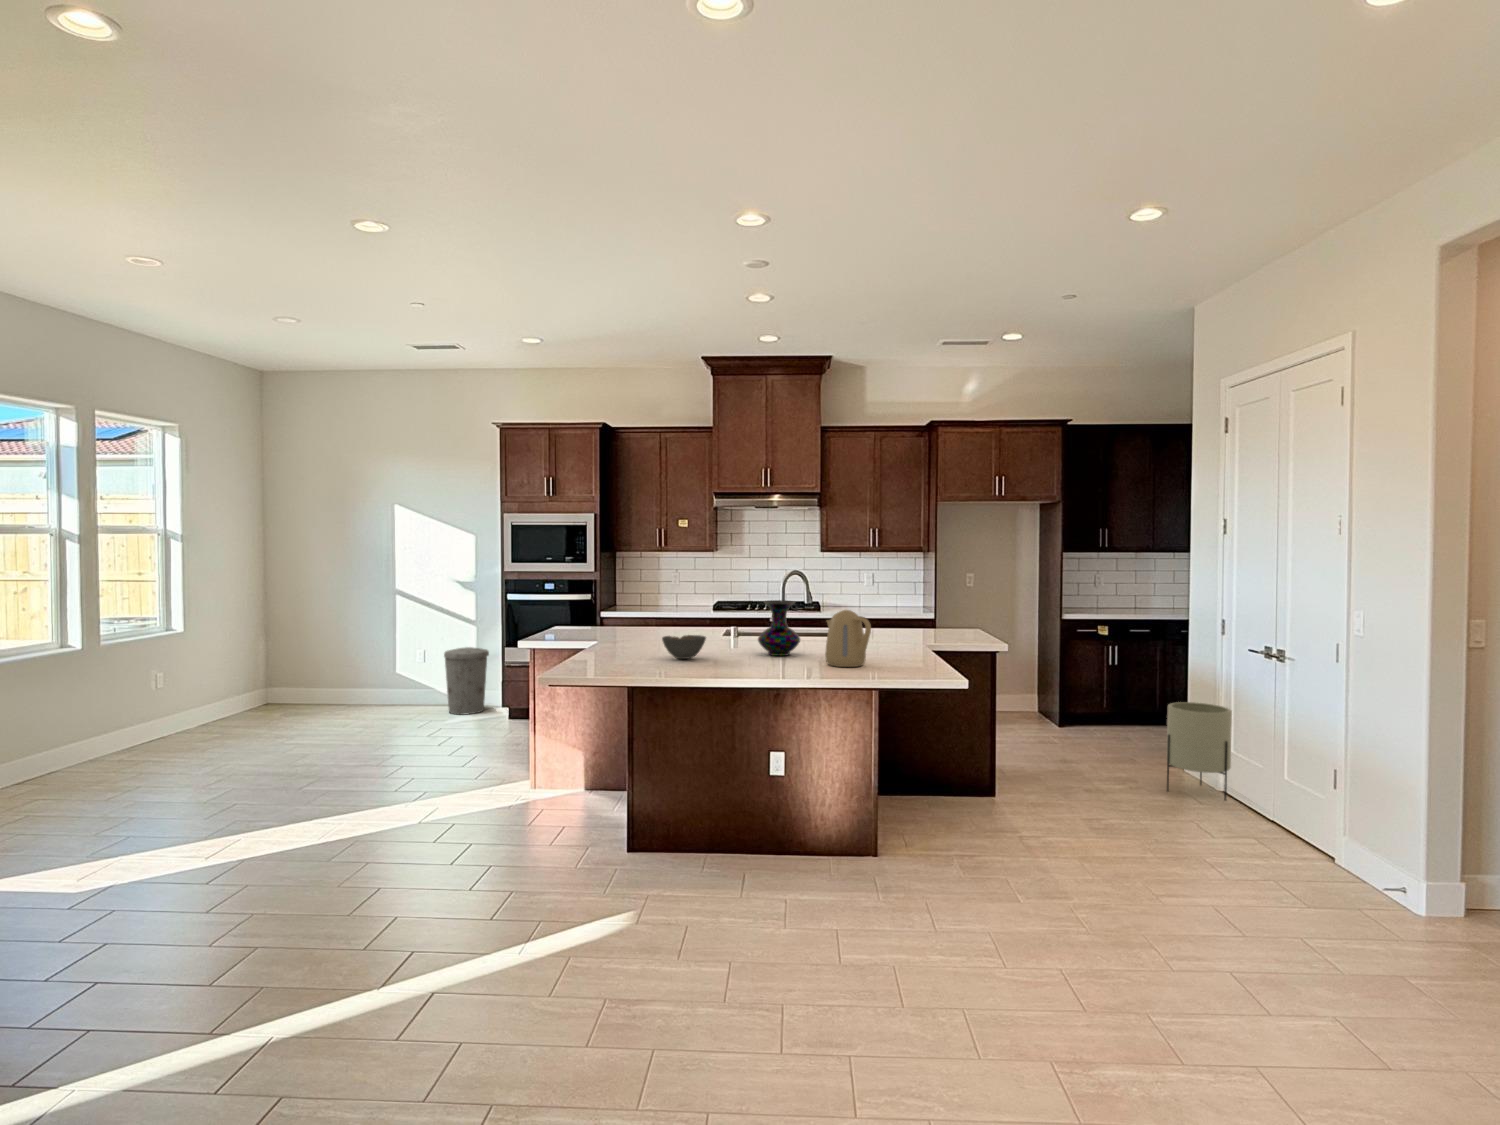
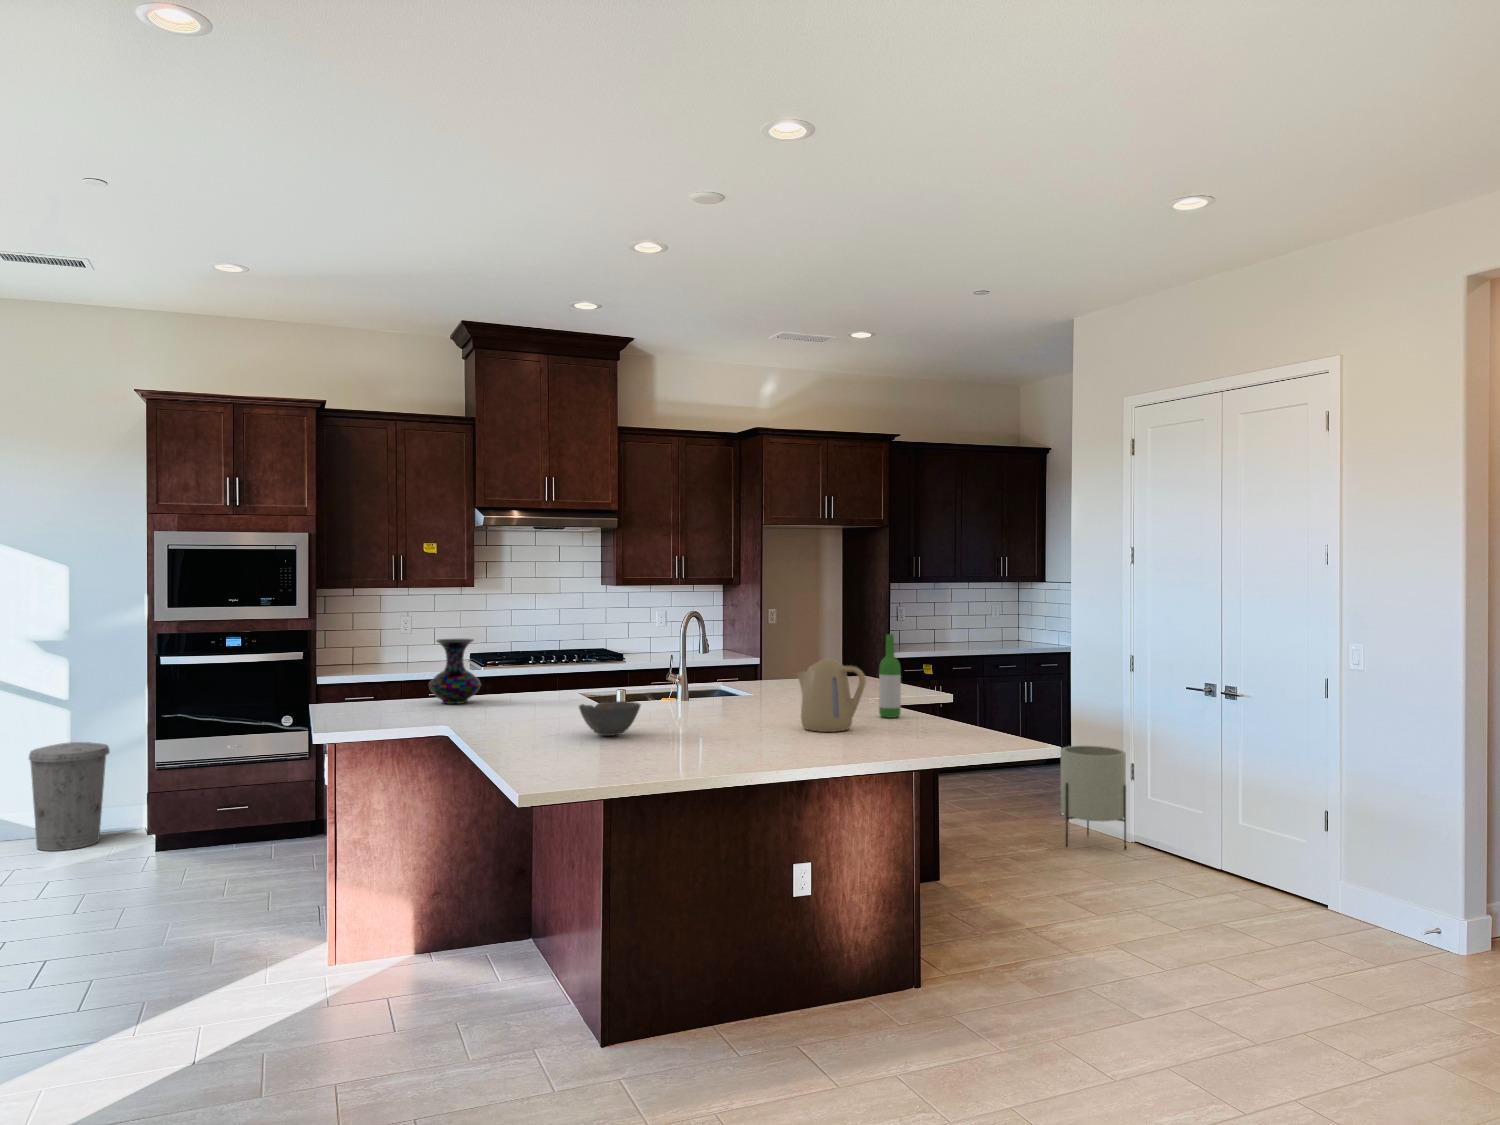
wine bottle: none [909,593,926,661] -> present [879,634,901,718]
vase: present [758,600,800,656] -> present [429,639,481,704]

